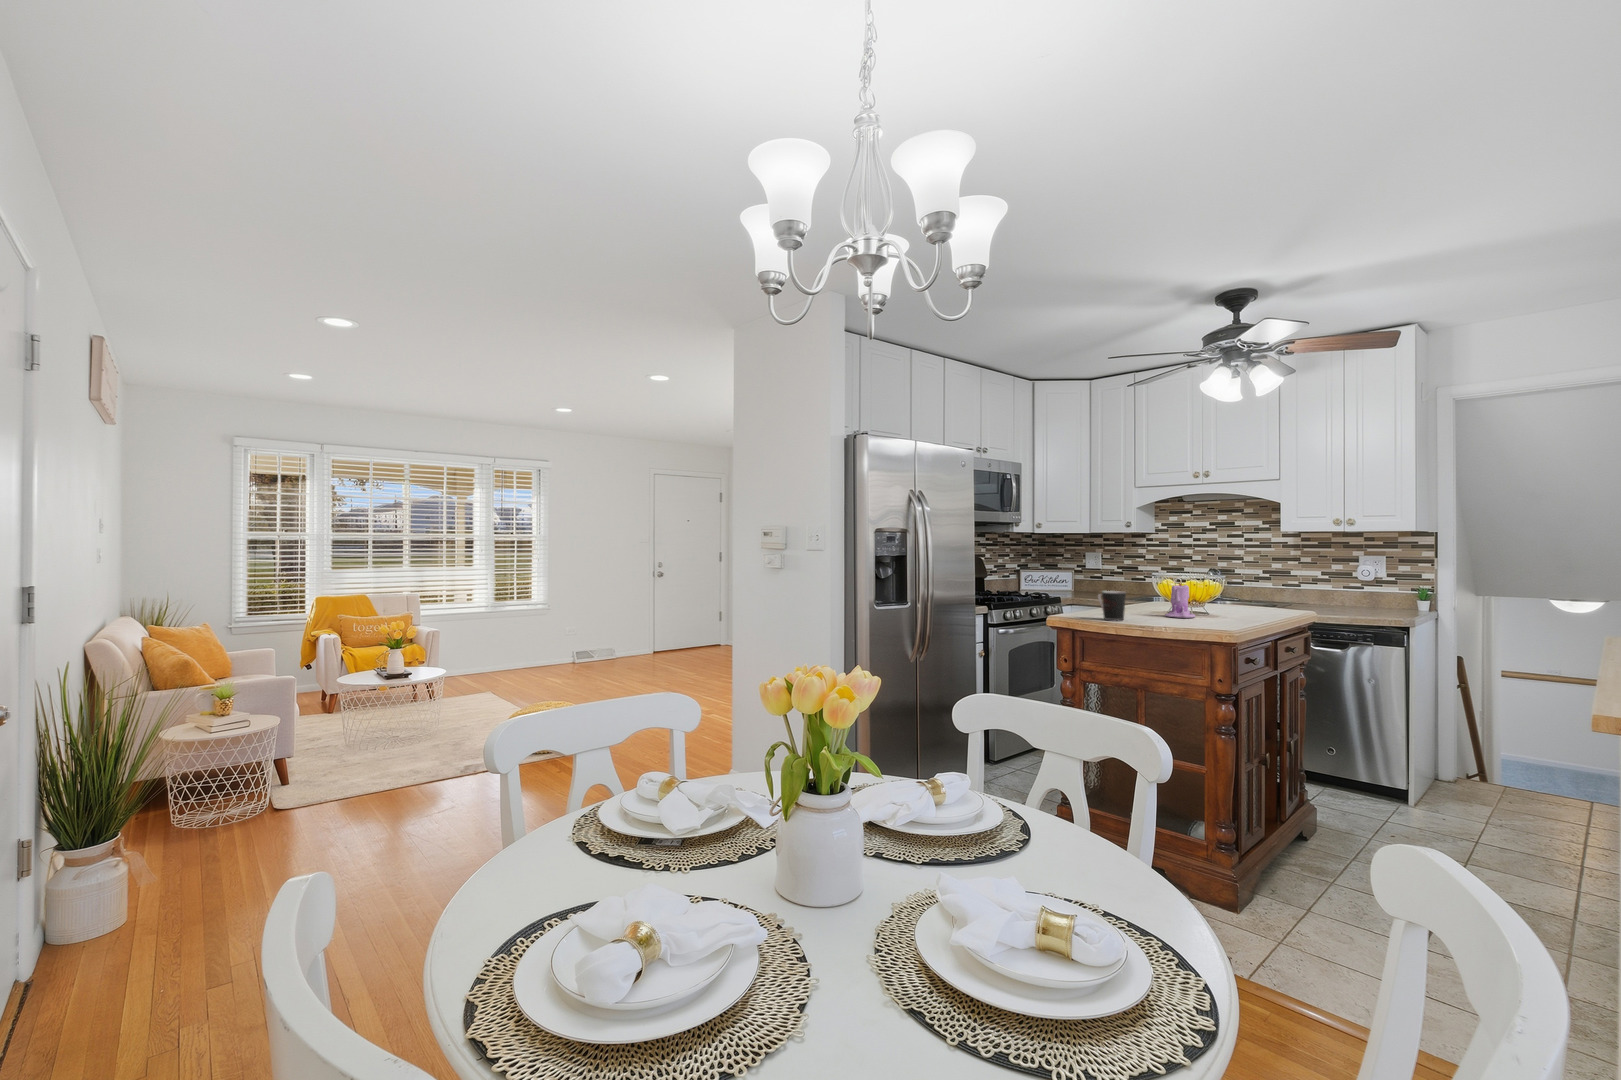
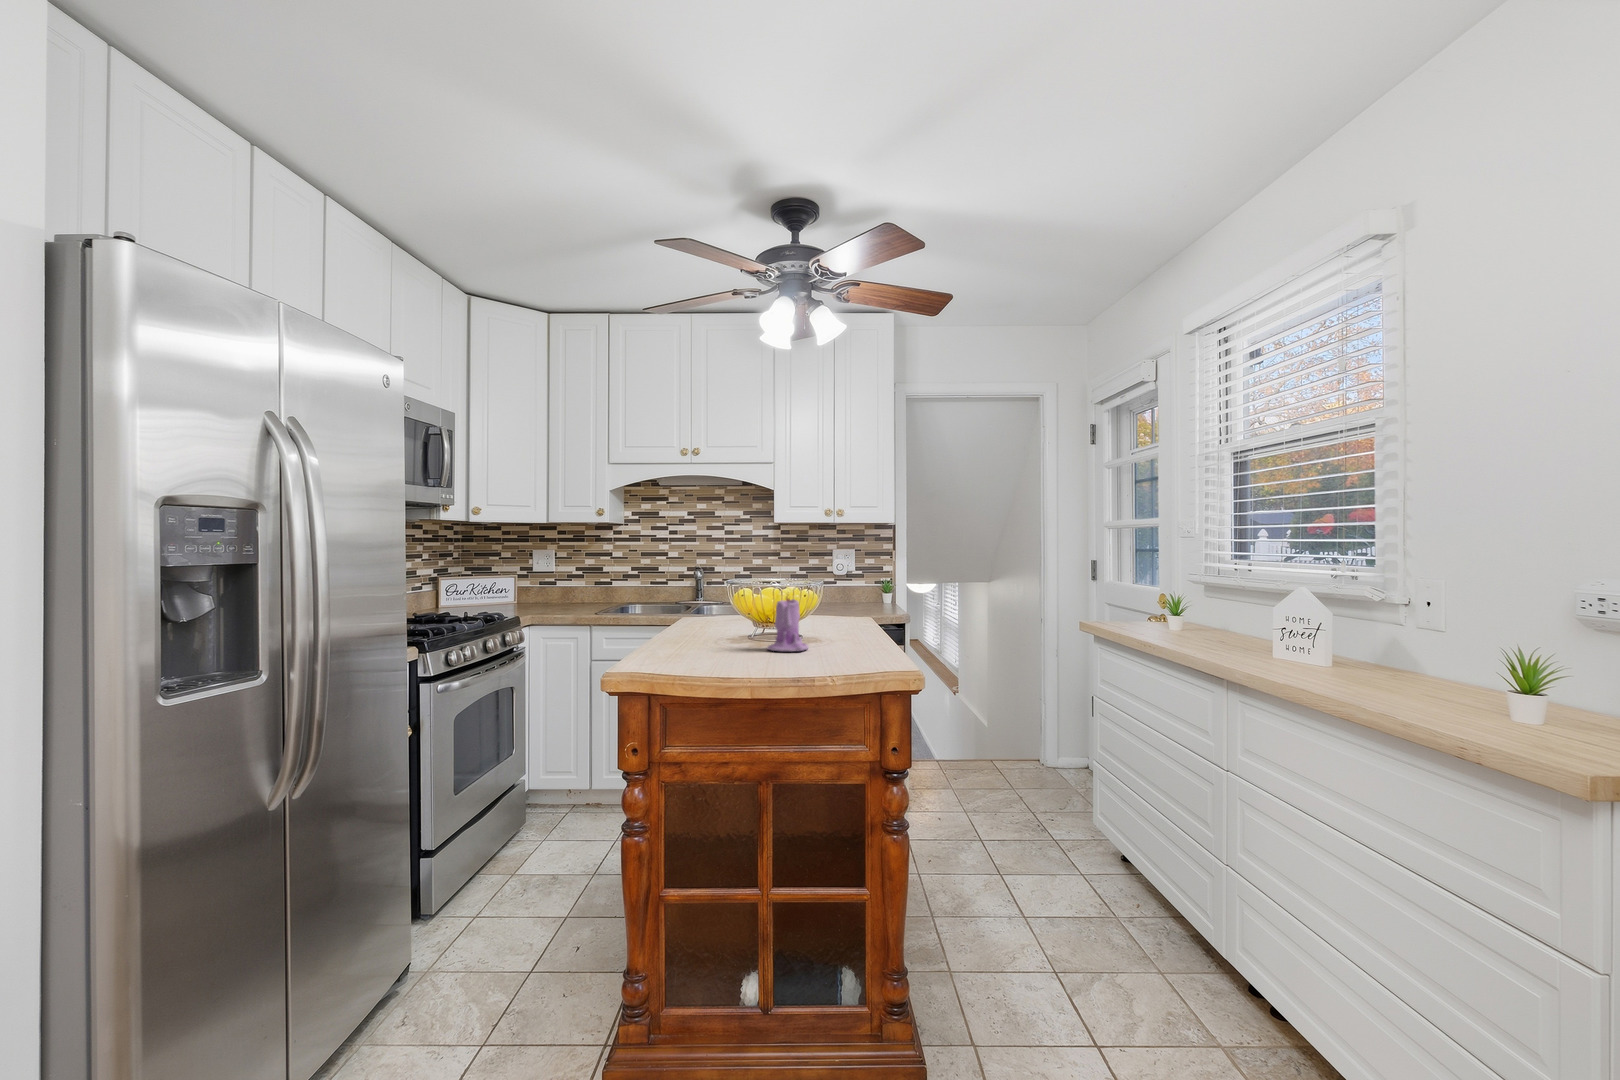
coffee cup: present [1098,591,1126,621] -> none [689,619,740,672]

